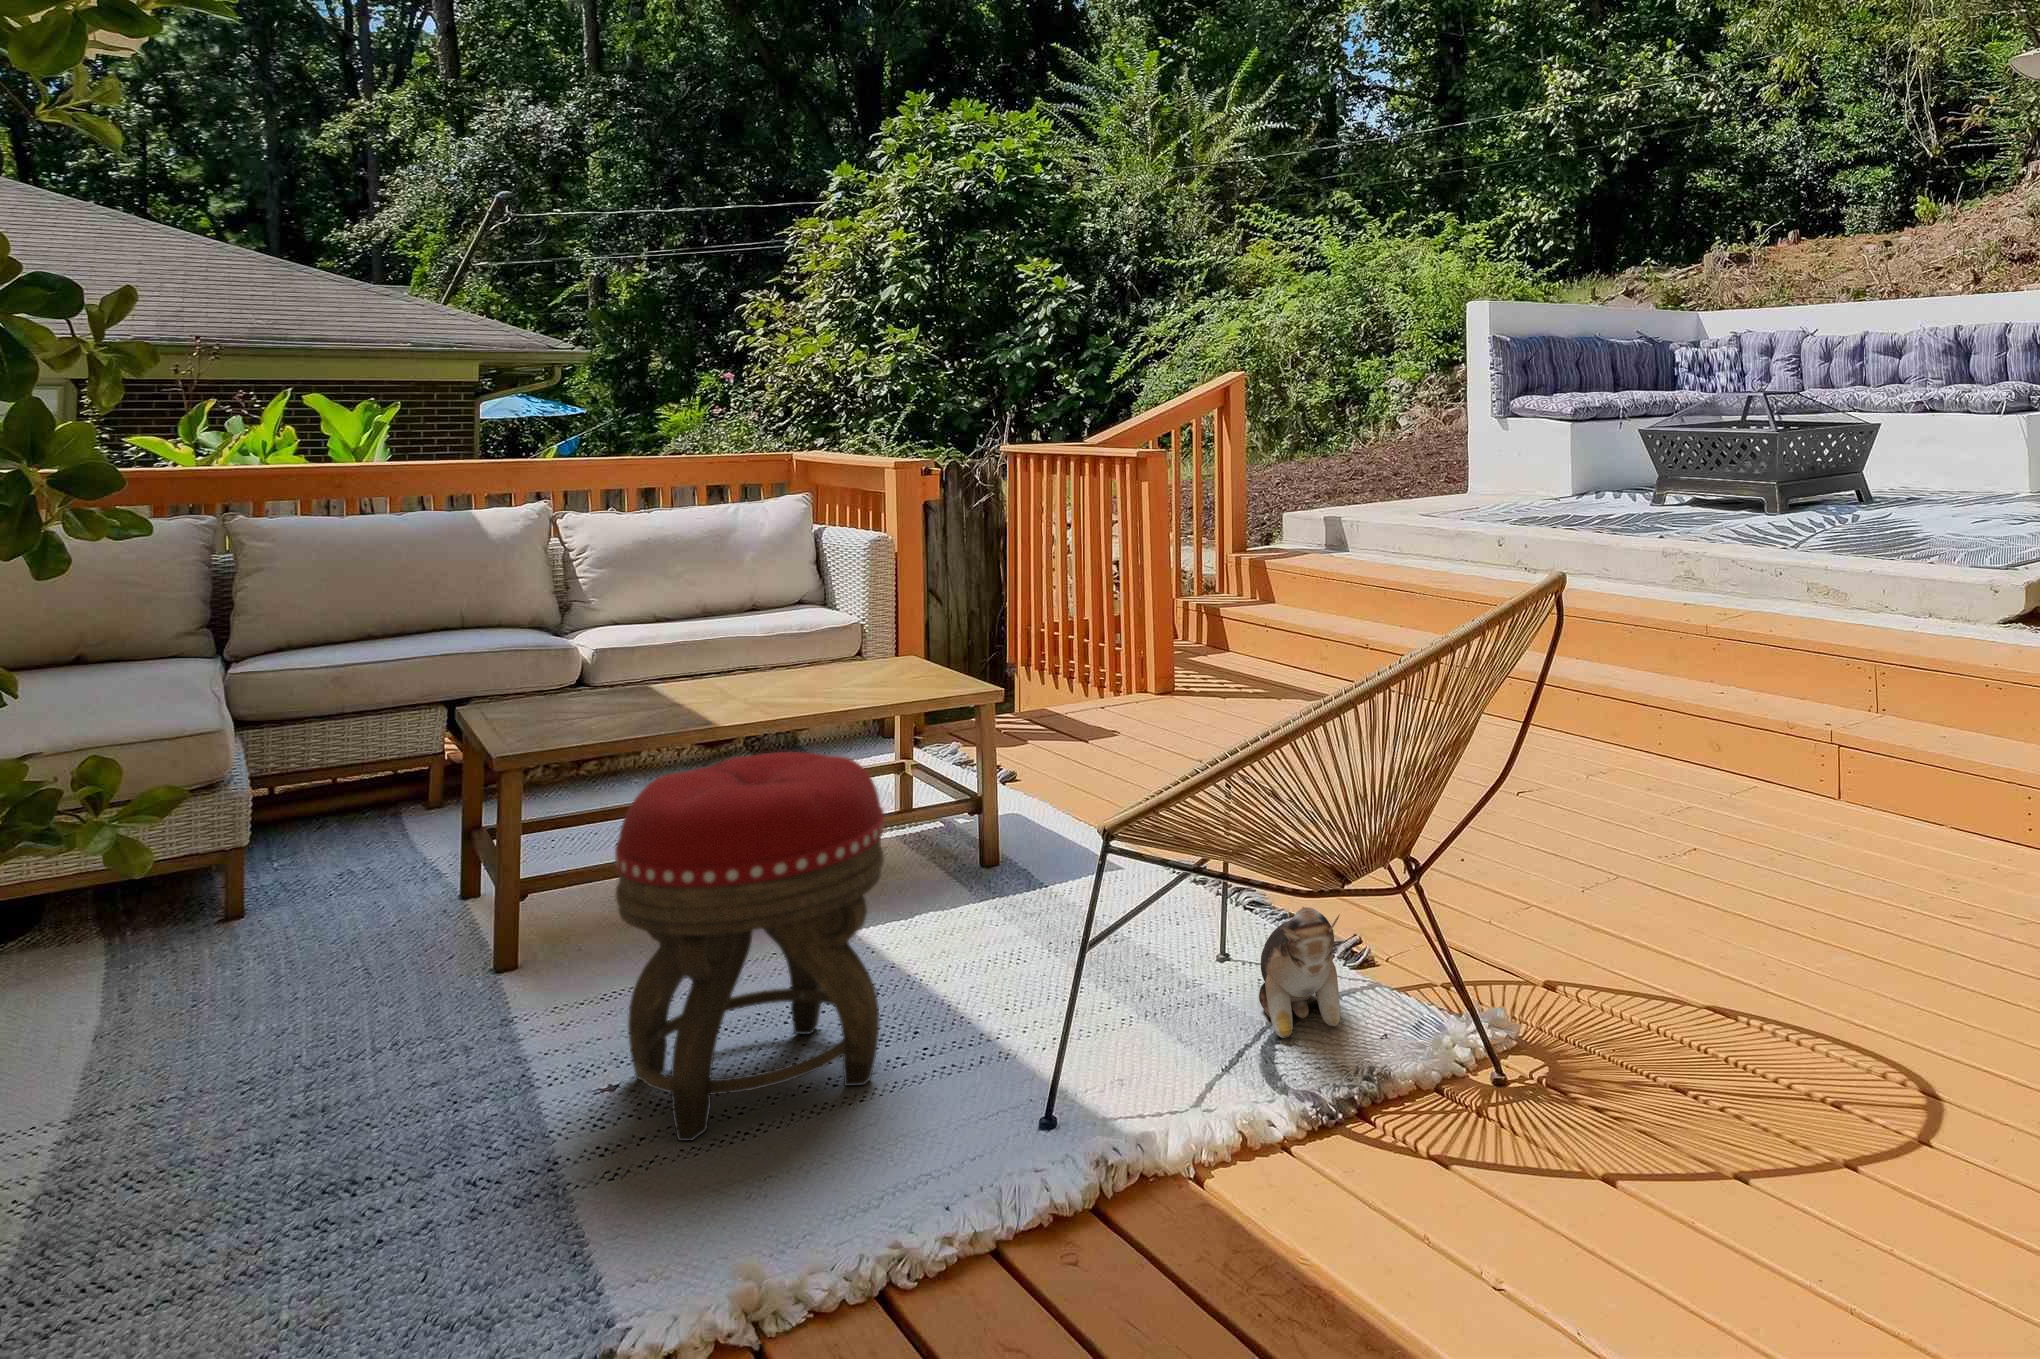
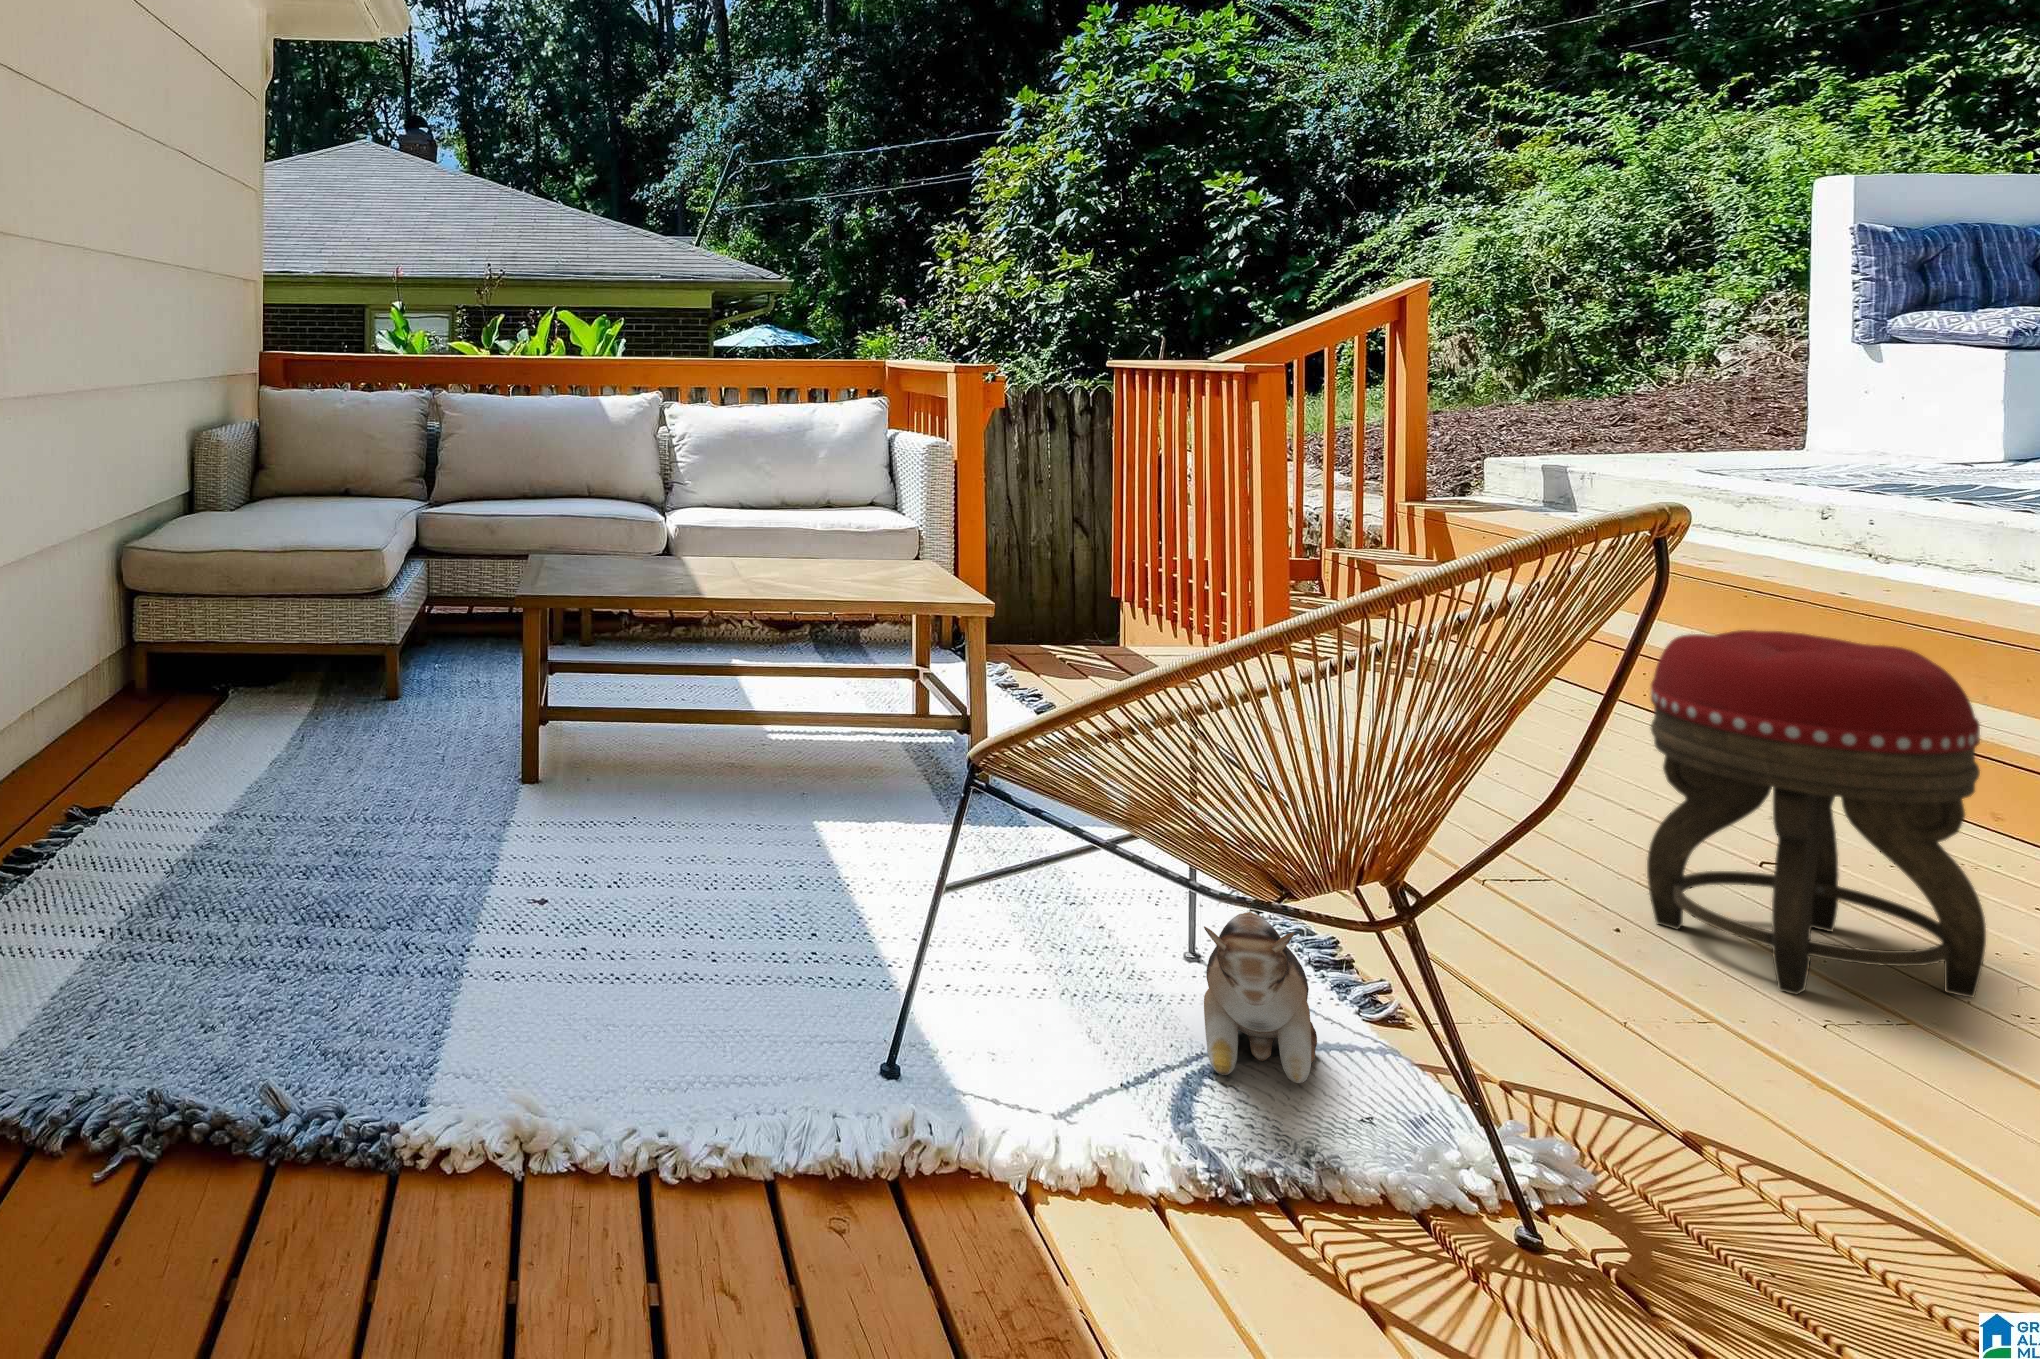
footstool: present [615,752,884,1141] -> present [1647,630,1986,998]

